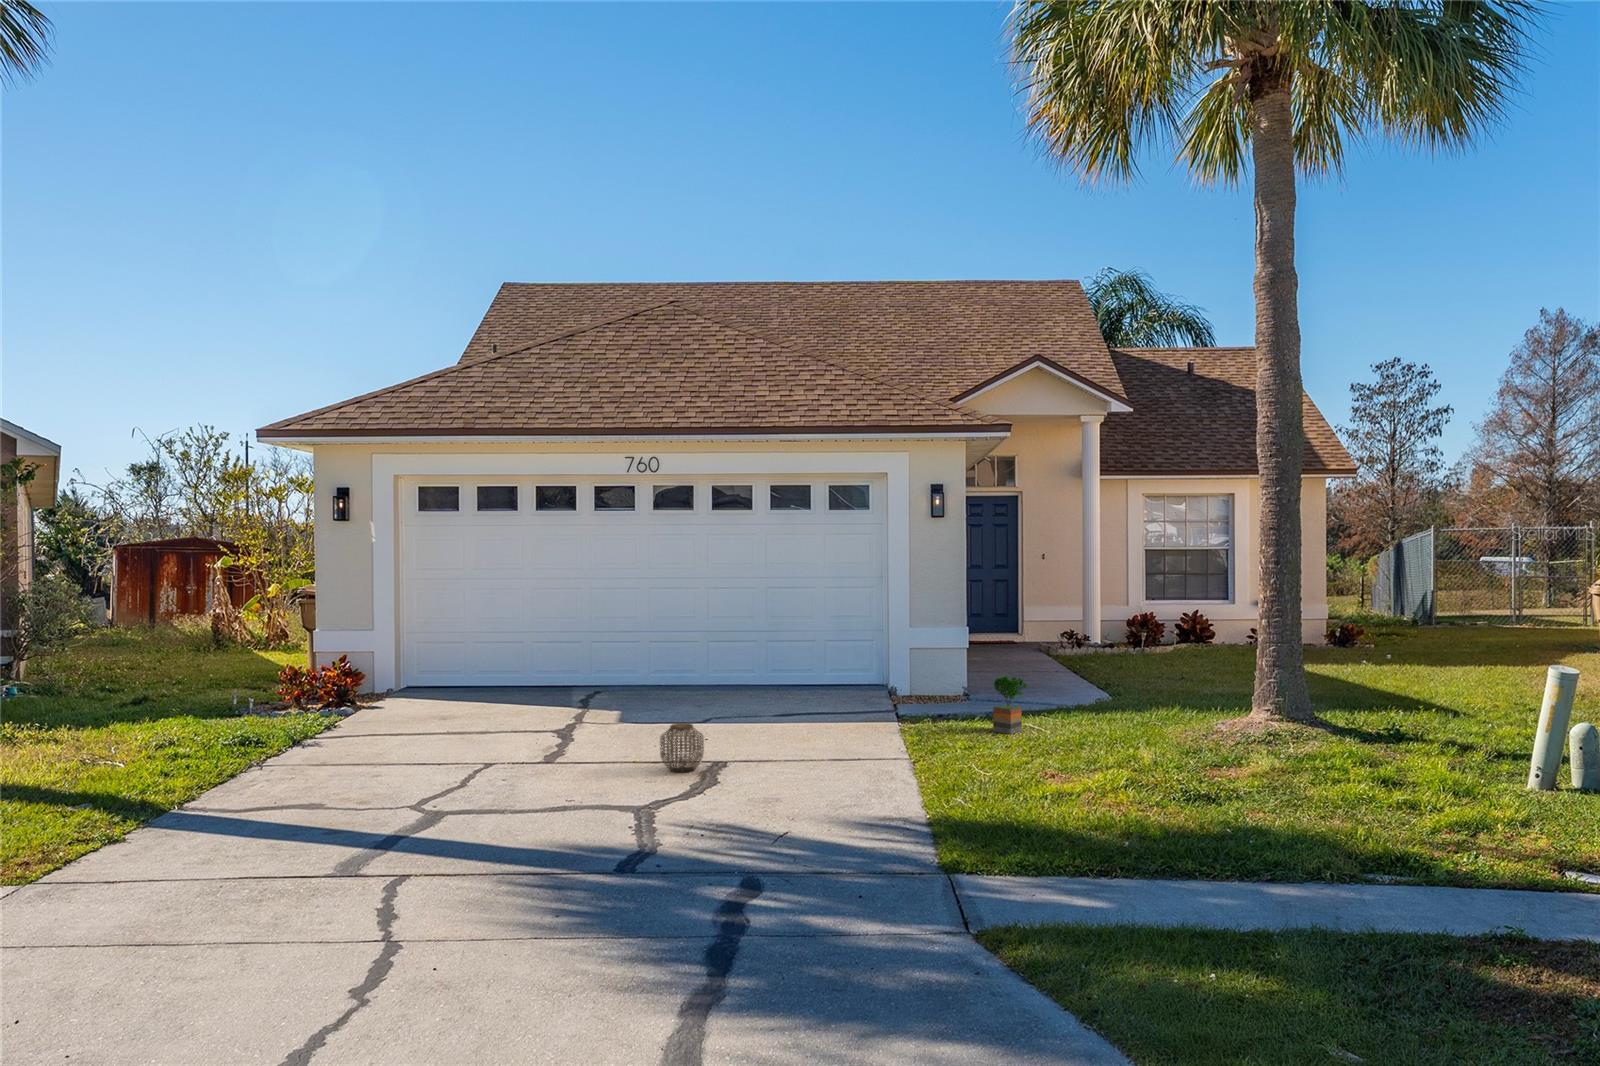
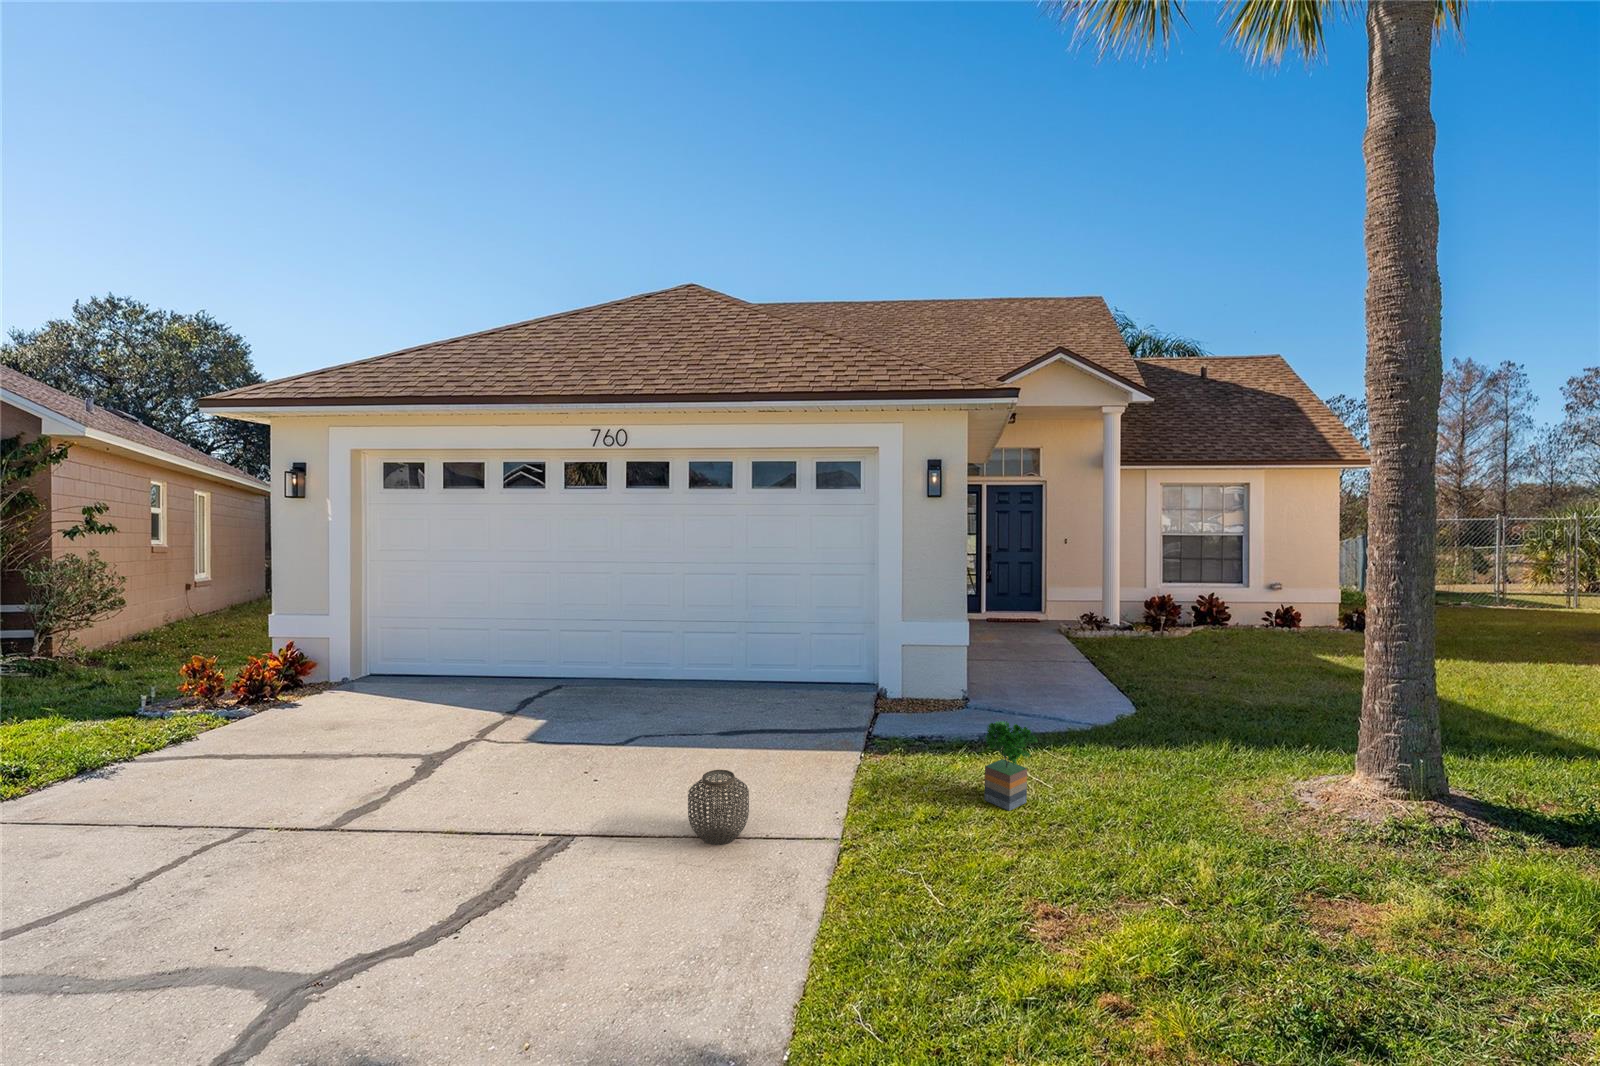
woven basket: present [660,723,704,773] -> present [688,770,749,845]

